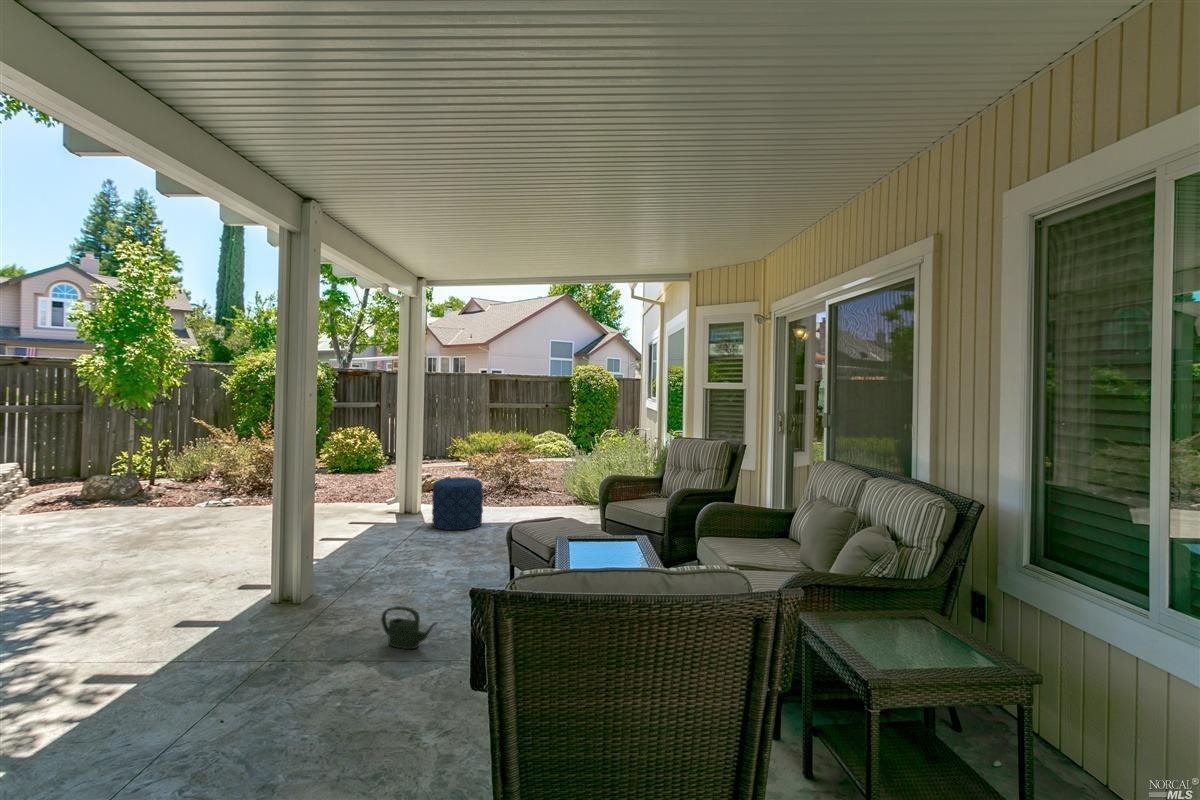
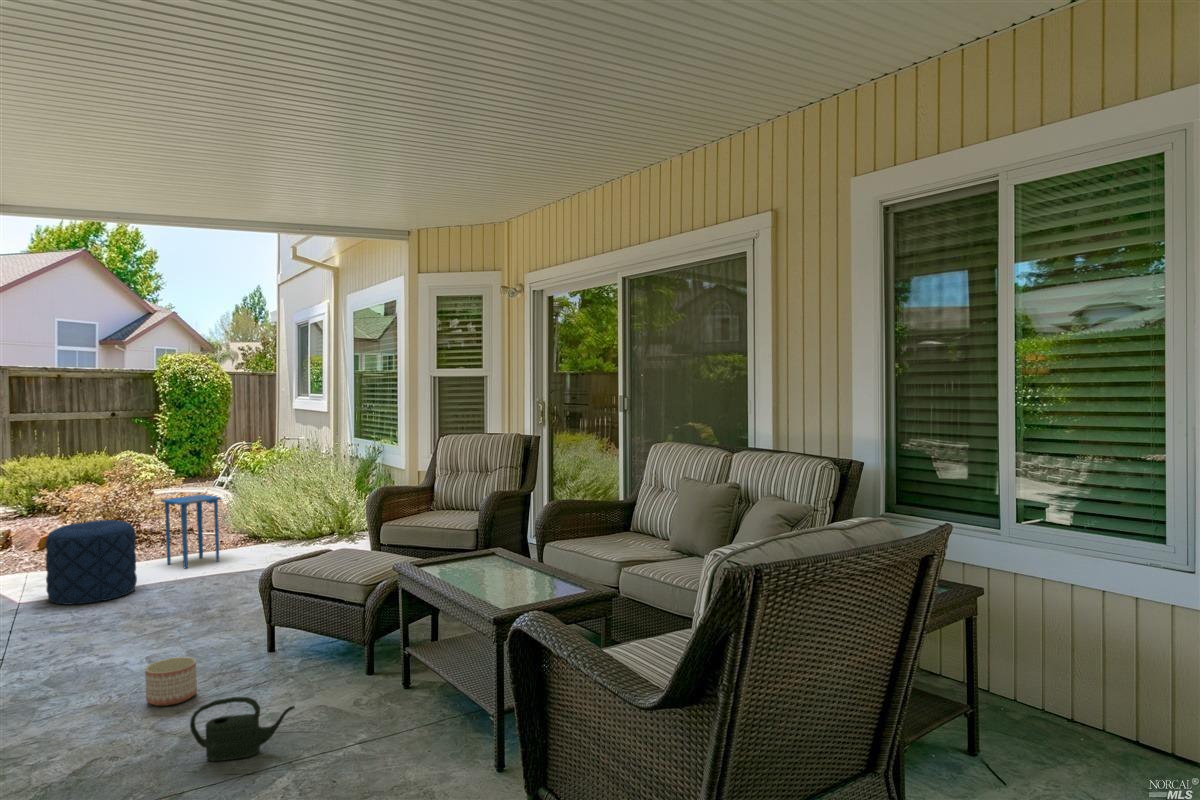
side table: none [514,467,548,517] -> present [161,495,221,568]
planter: none [402,574,433,605] -> present [145,657,197,706]

